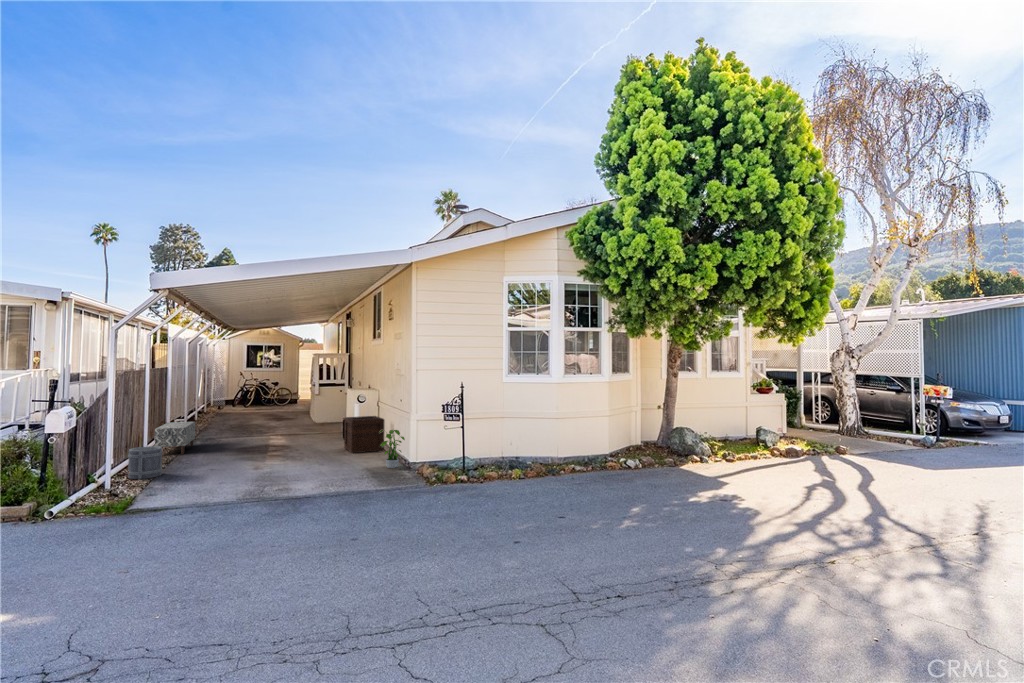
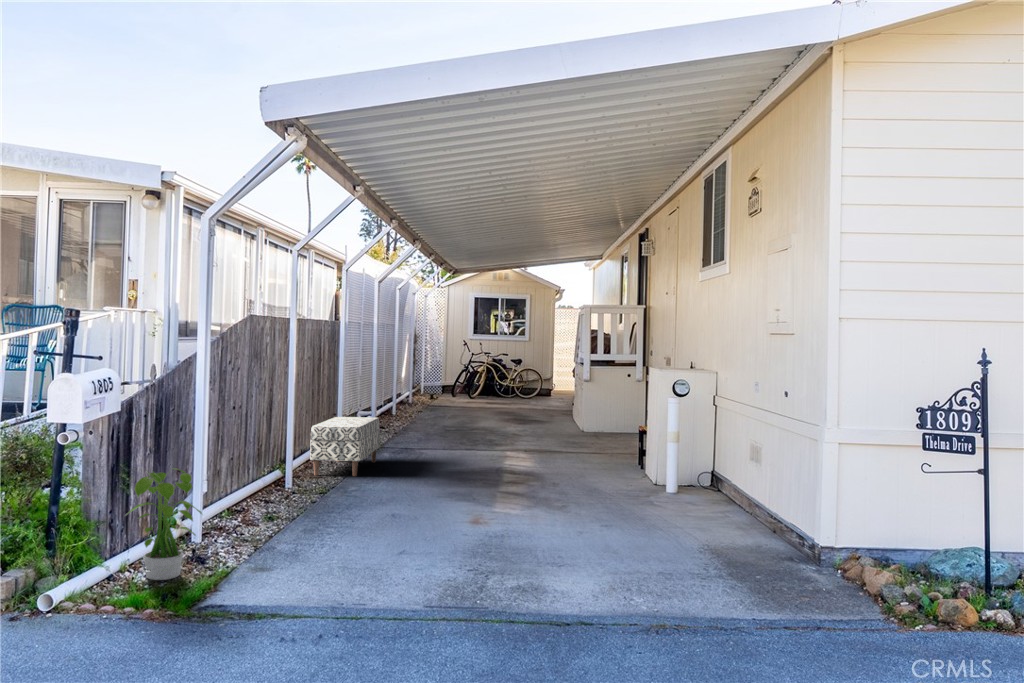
wooden crate: present [344,416,384,453] -> none [647,425,736,504]
potted plant: present [379,430,405,468] -> present [126,468,202,580]
bucket: present [128,446,162,479] -> none [249,460,306,523]

